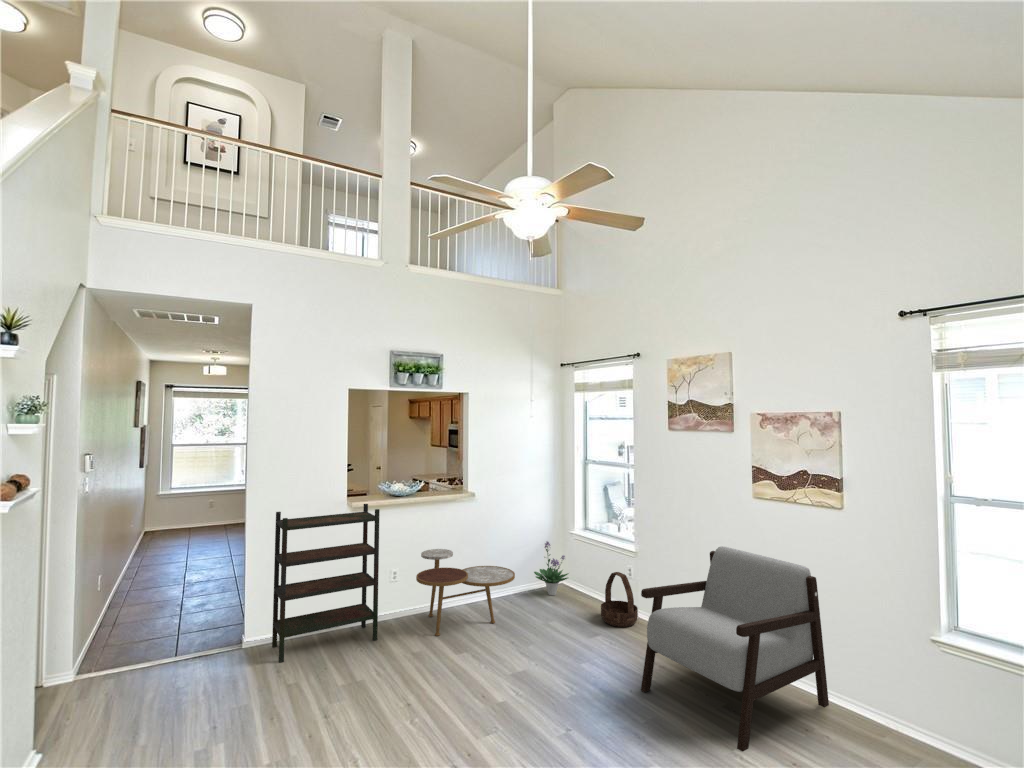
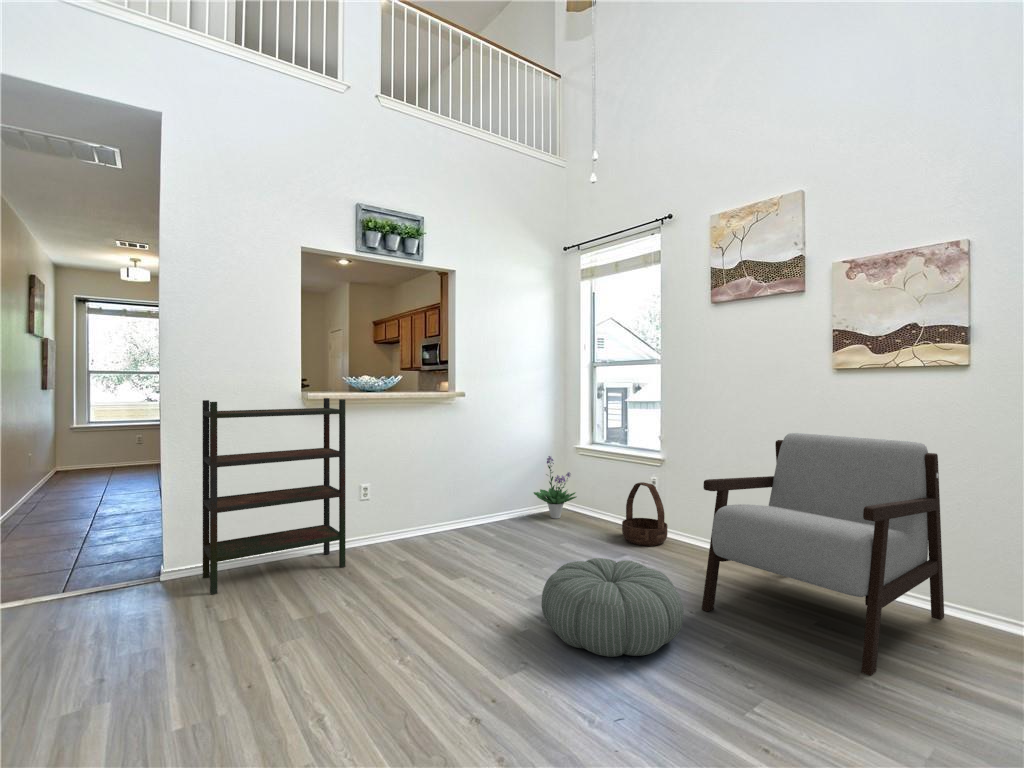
side table: present [416,549,515,636] -> none [395,460,519,560]
pouf: none [515,647,616,728] -> present [542,558,683,657]

